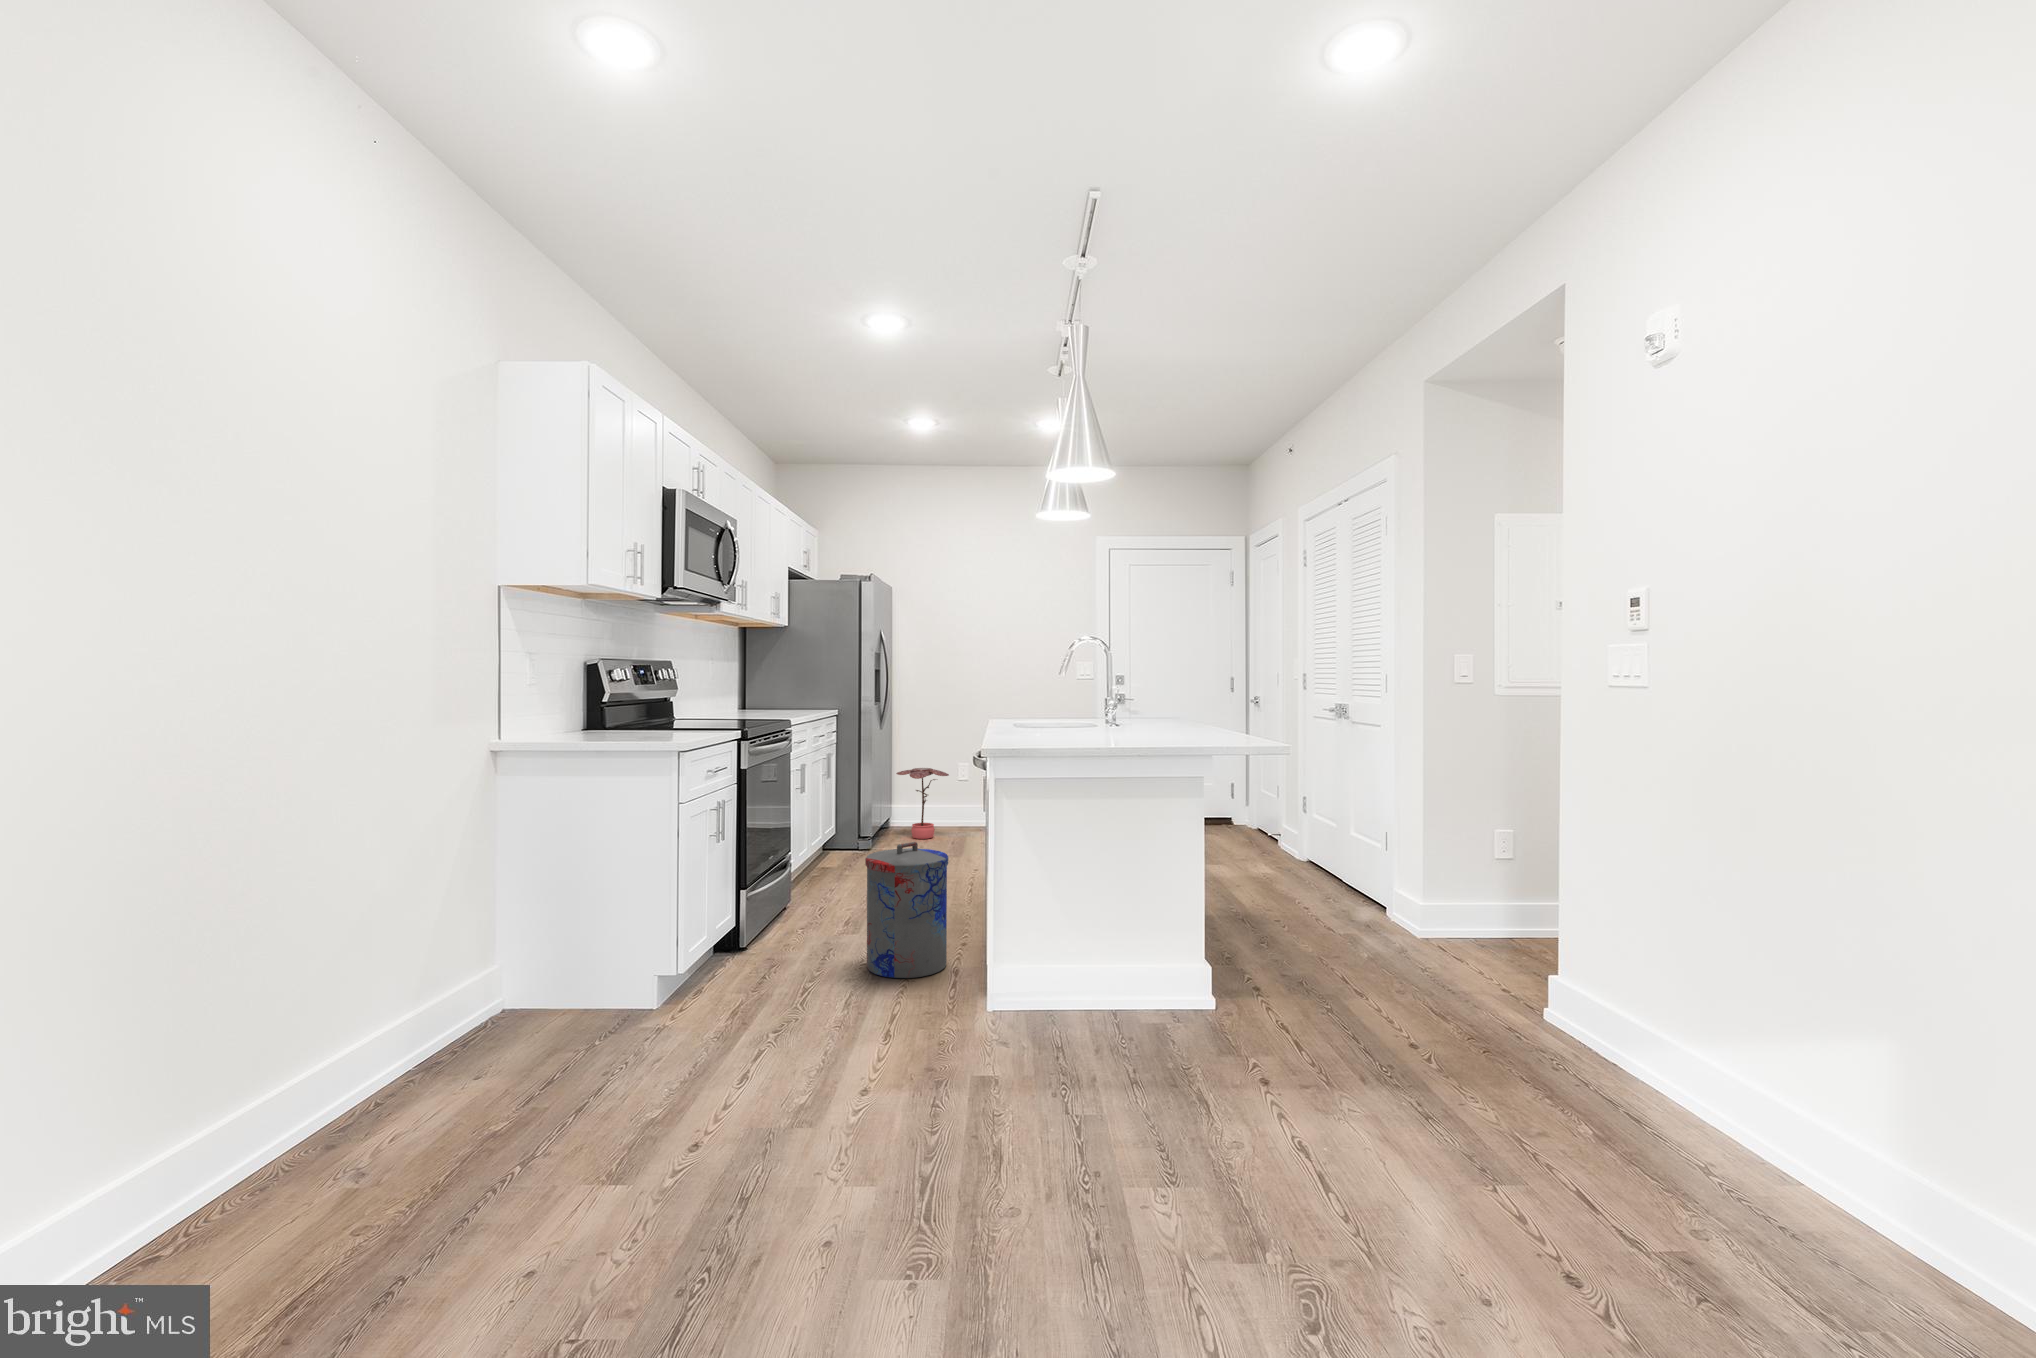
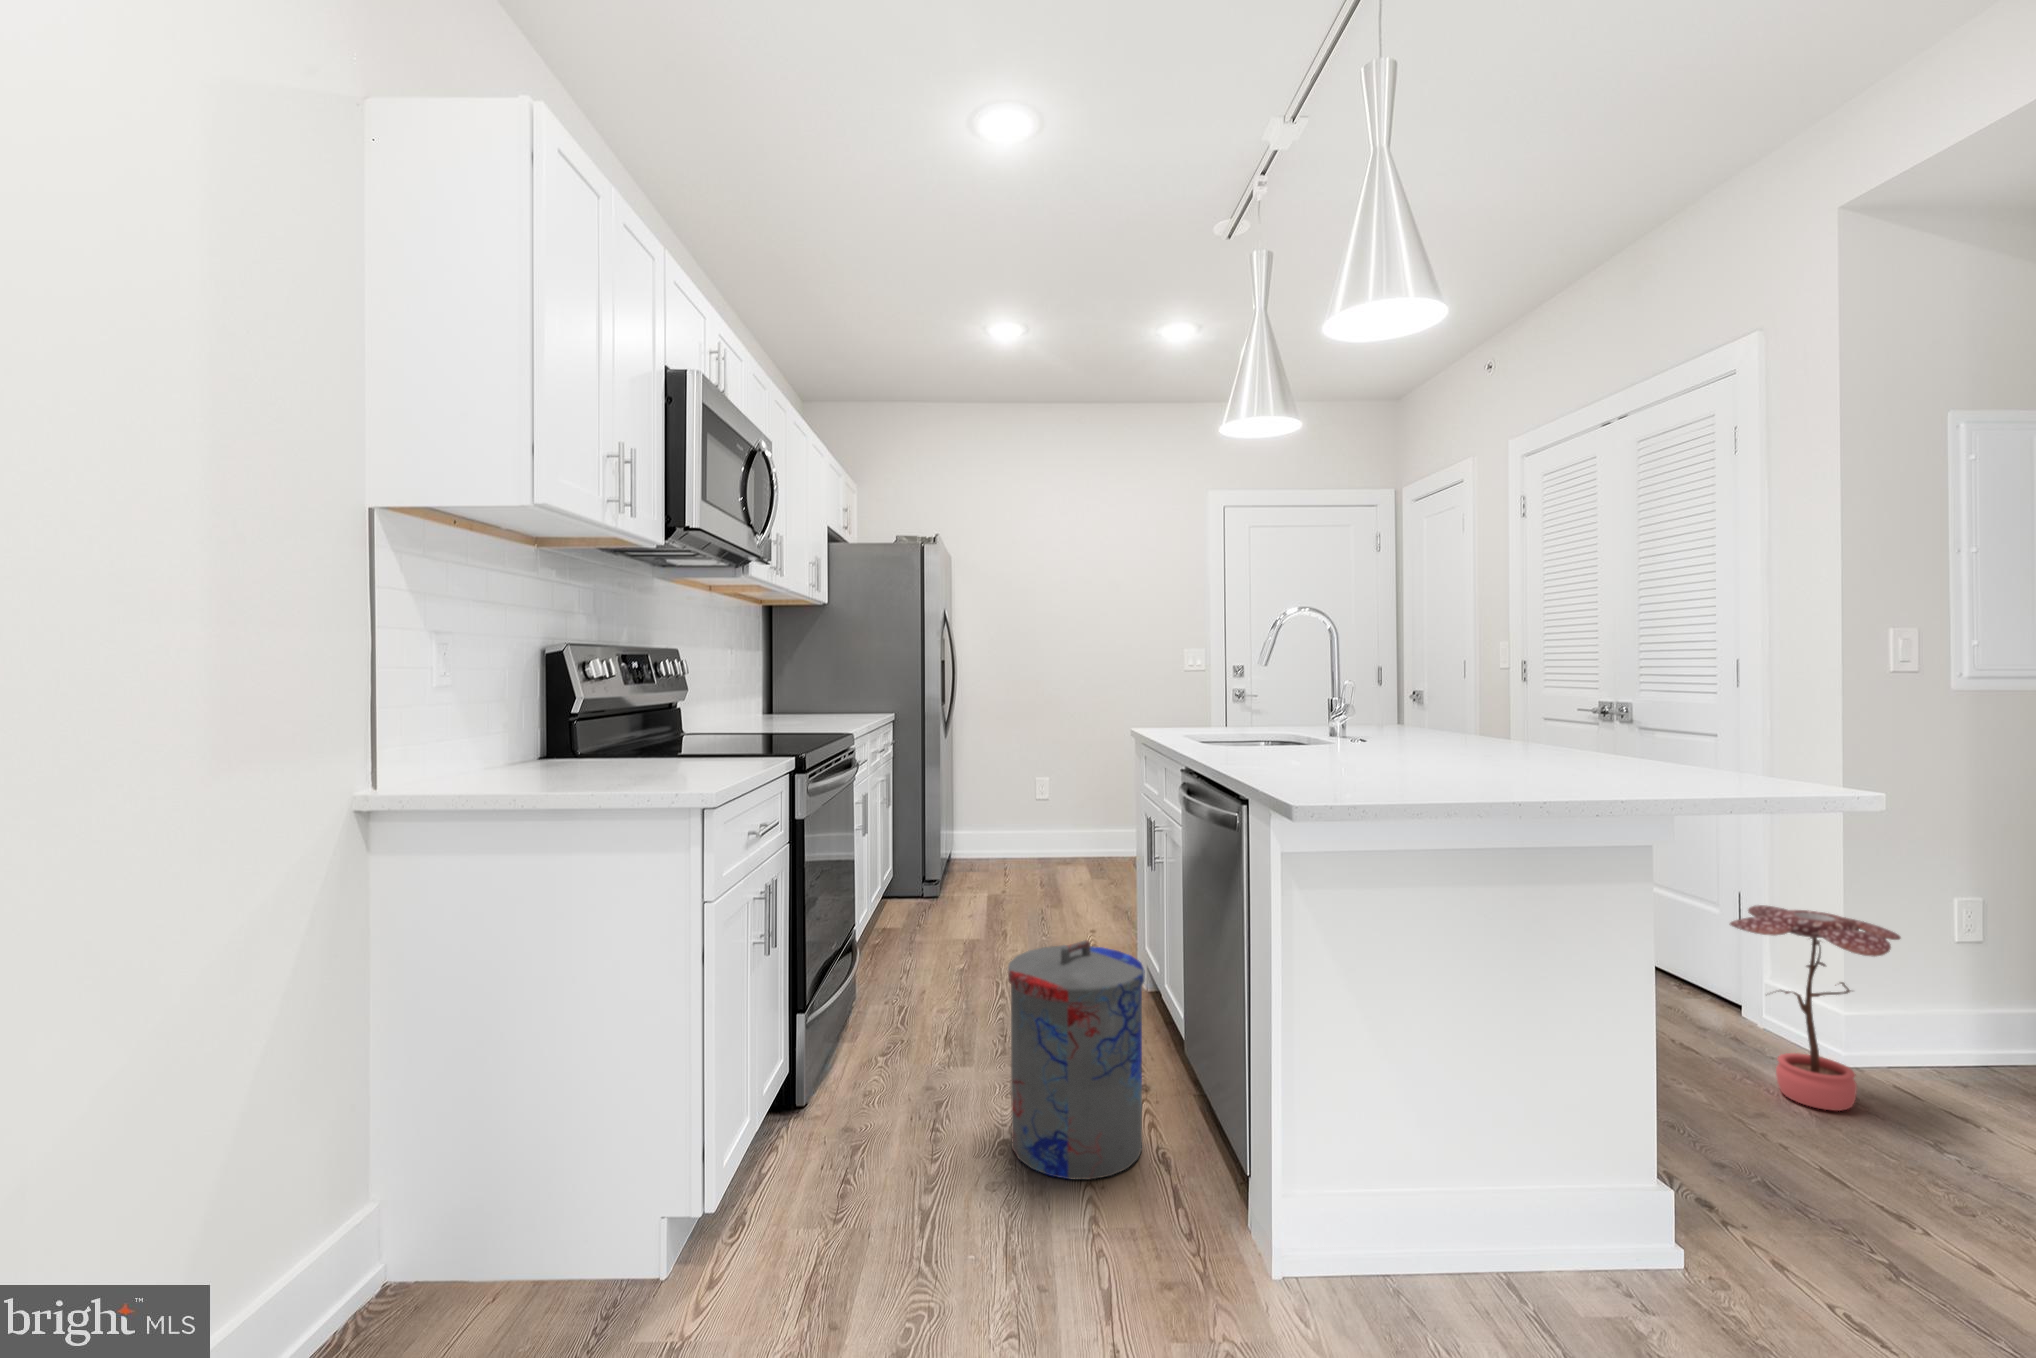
potted plant: present [896,768,949,839] -> present [1730,905,1901,1111]

